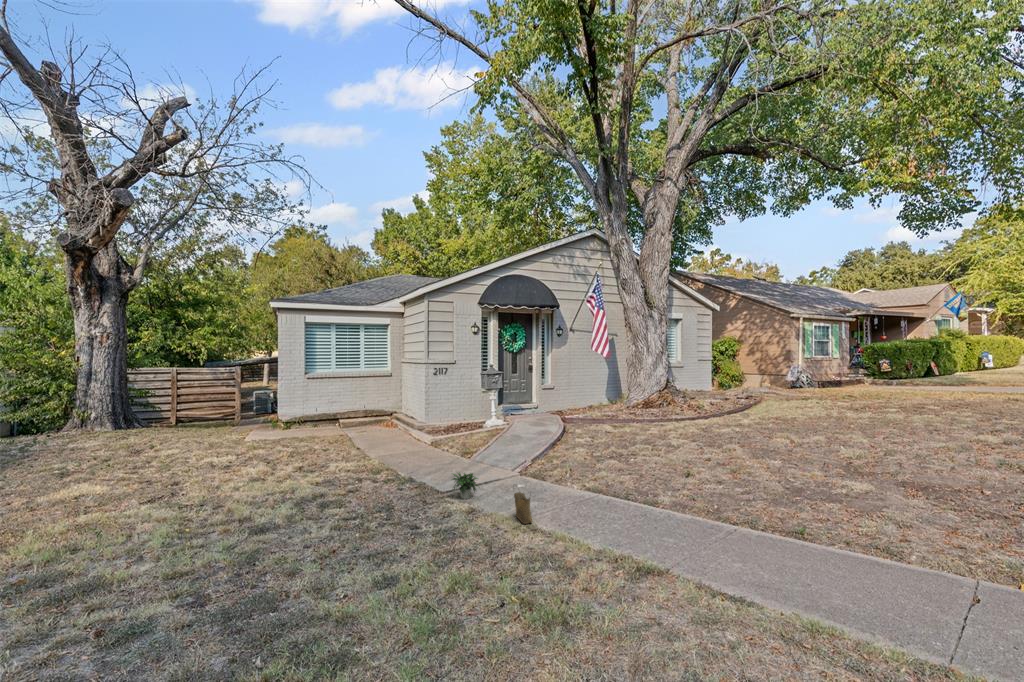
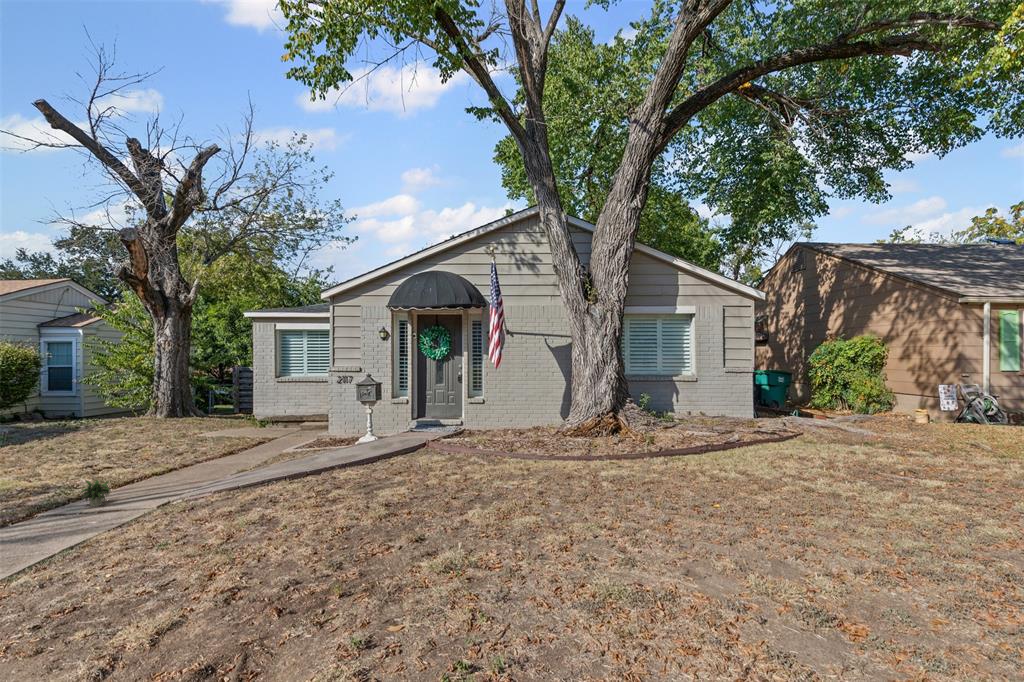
woven basket: present [514,492,532,524] -> none [26,495,57,535]

